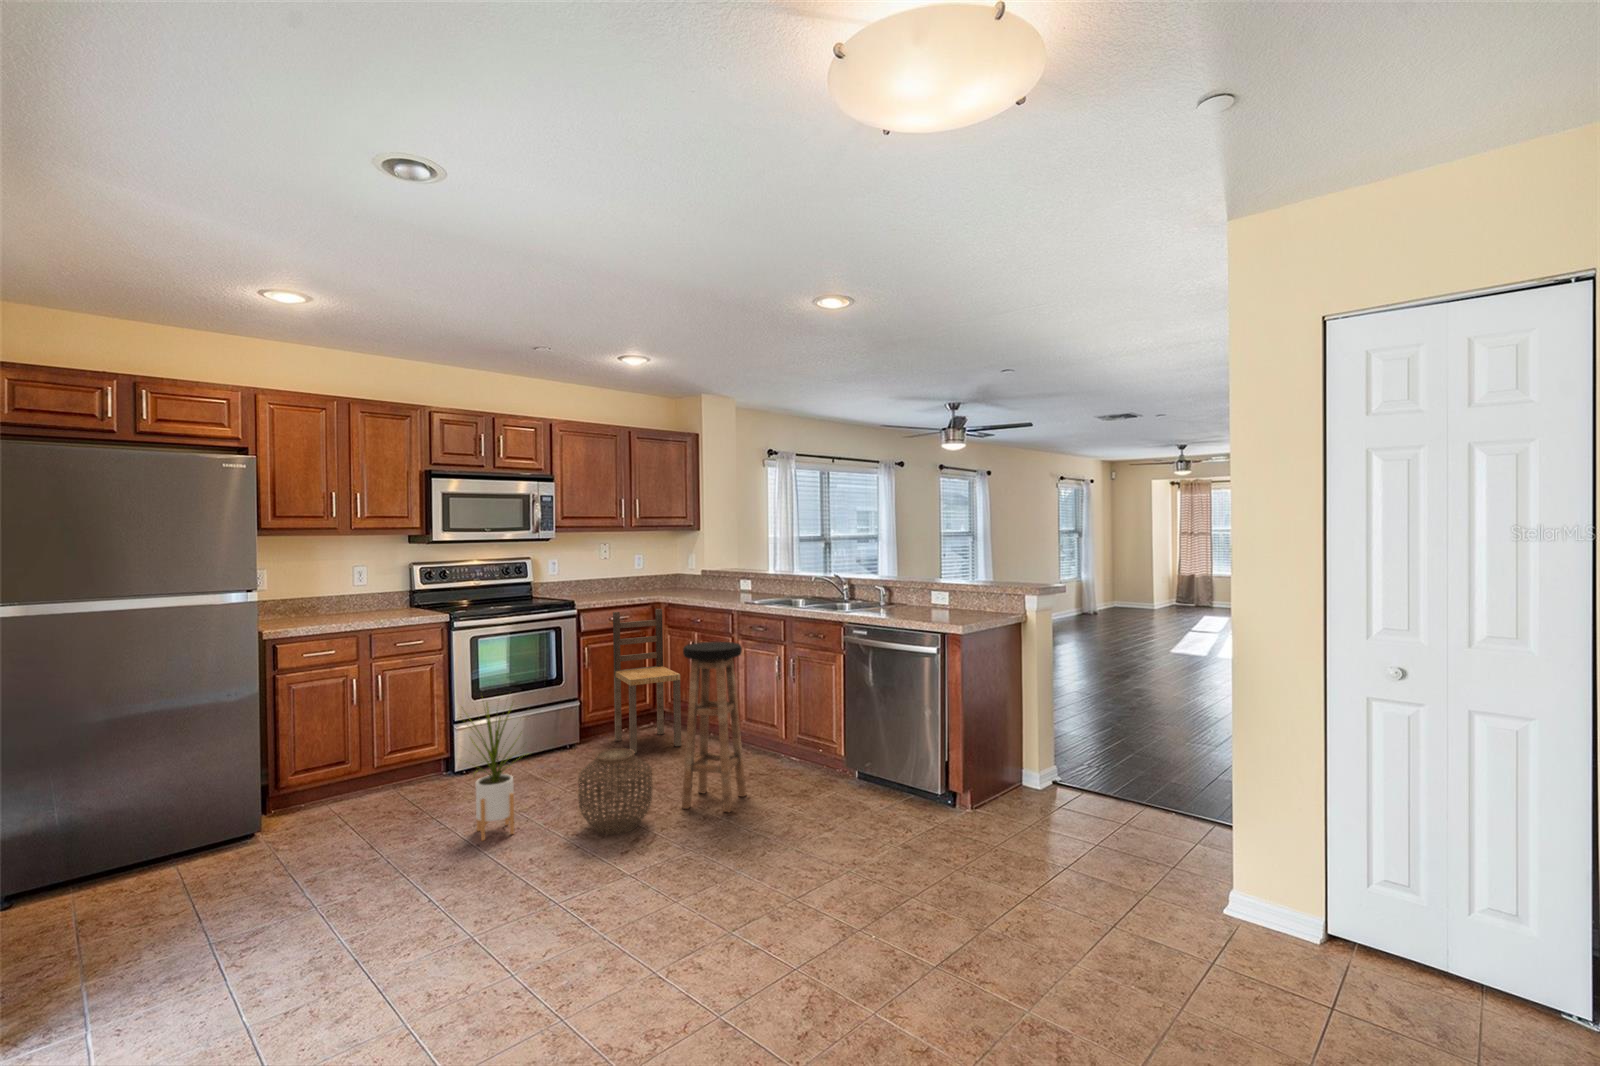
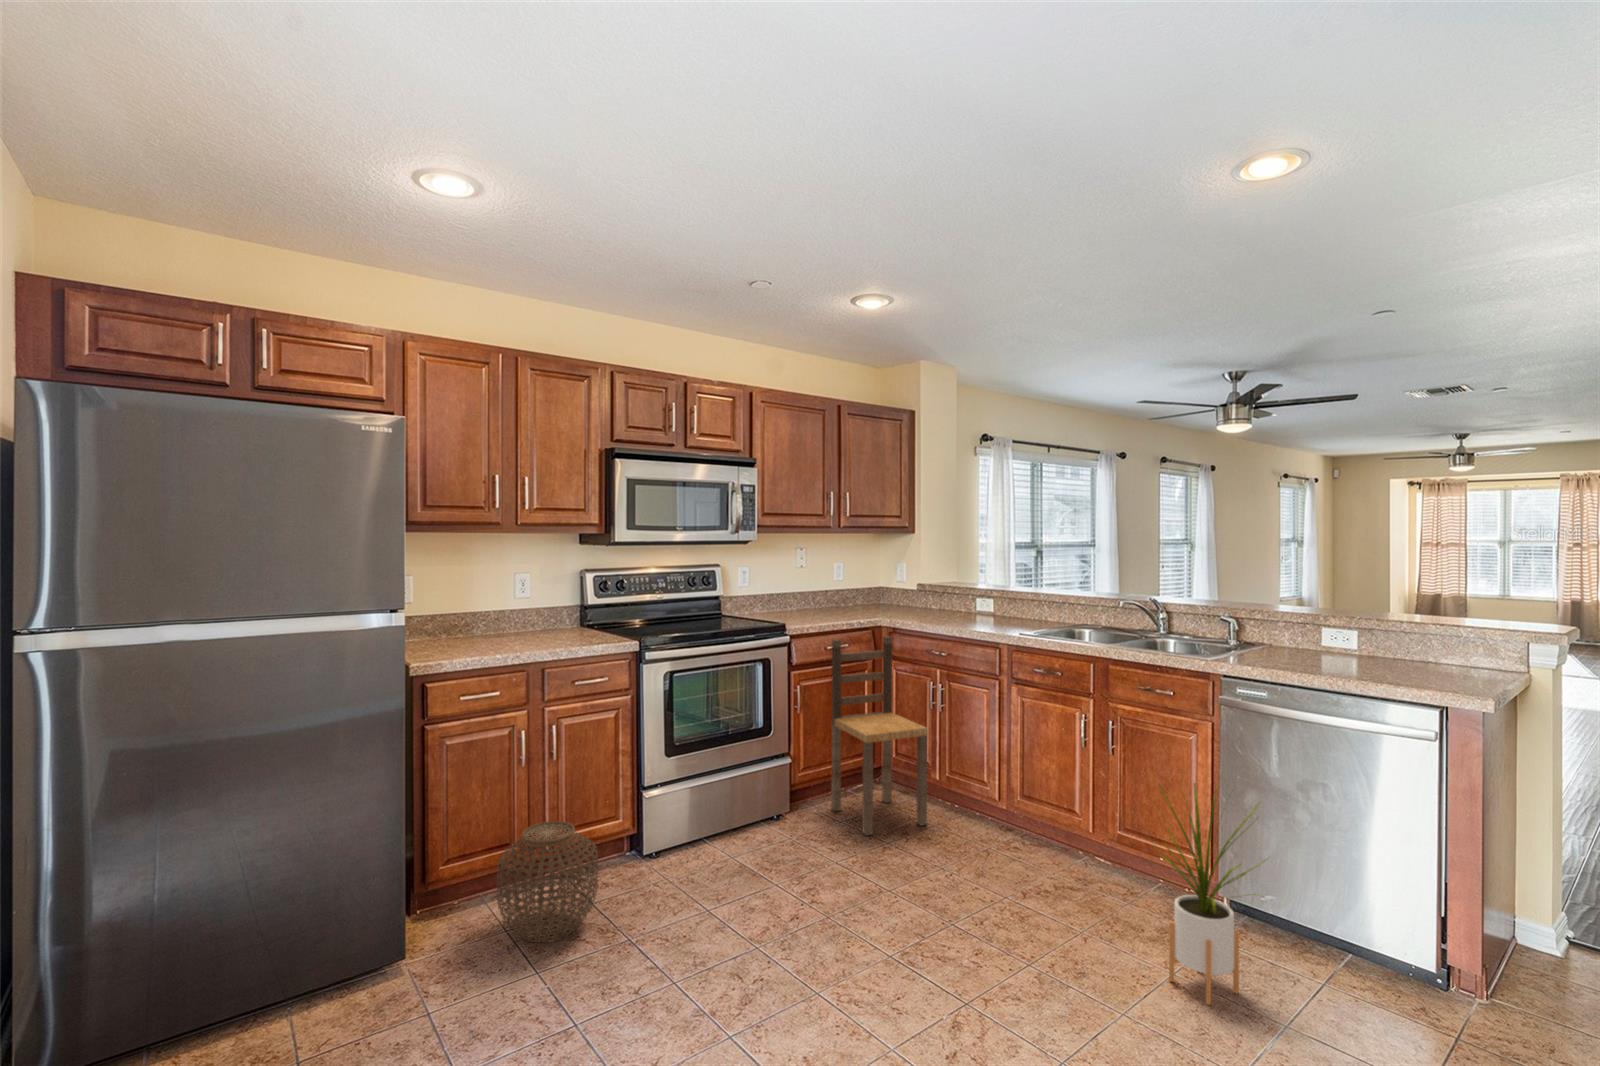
bar stool: present [682,642,746,812] -> none [996,698,1087,967]
house plant: present [462,704,516,841] -> present [1154,783,1260,1005]
woven basket: present [578,748,652,835] -> present [497,821,598,942]

